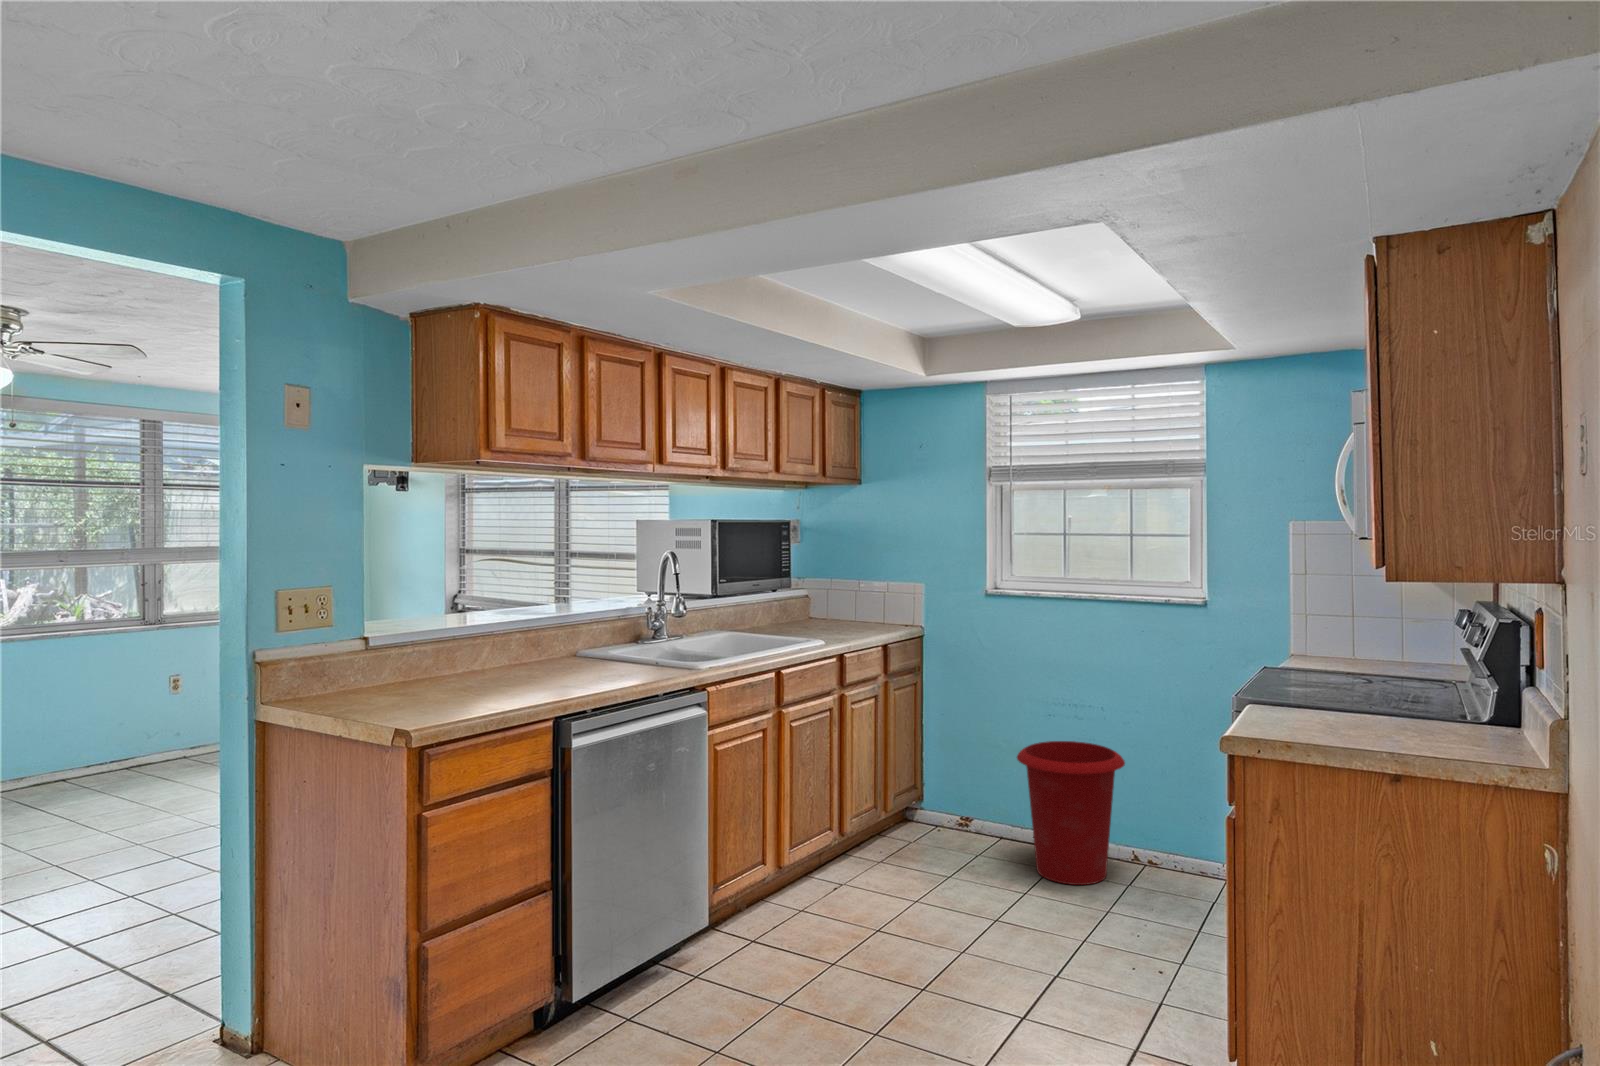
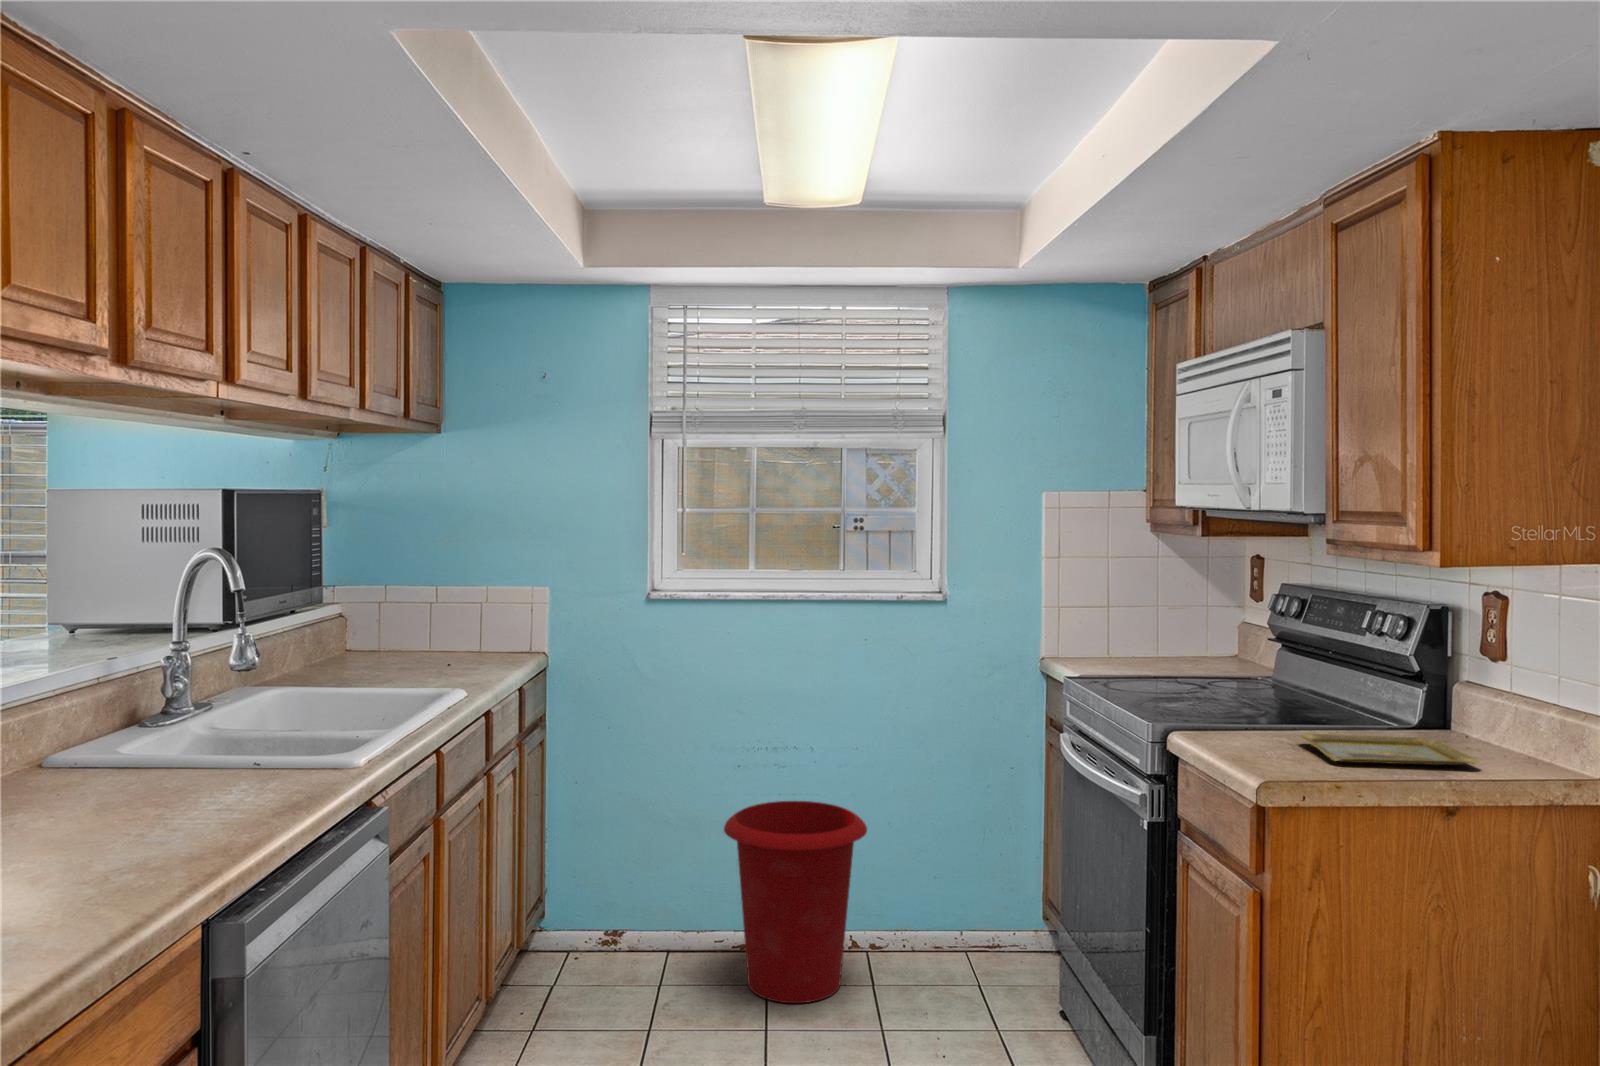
tray: none [1312,713,1453,746] -> present [1299,733,1479,765]

